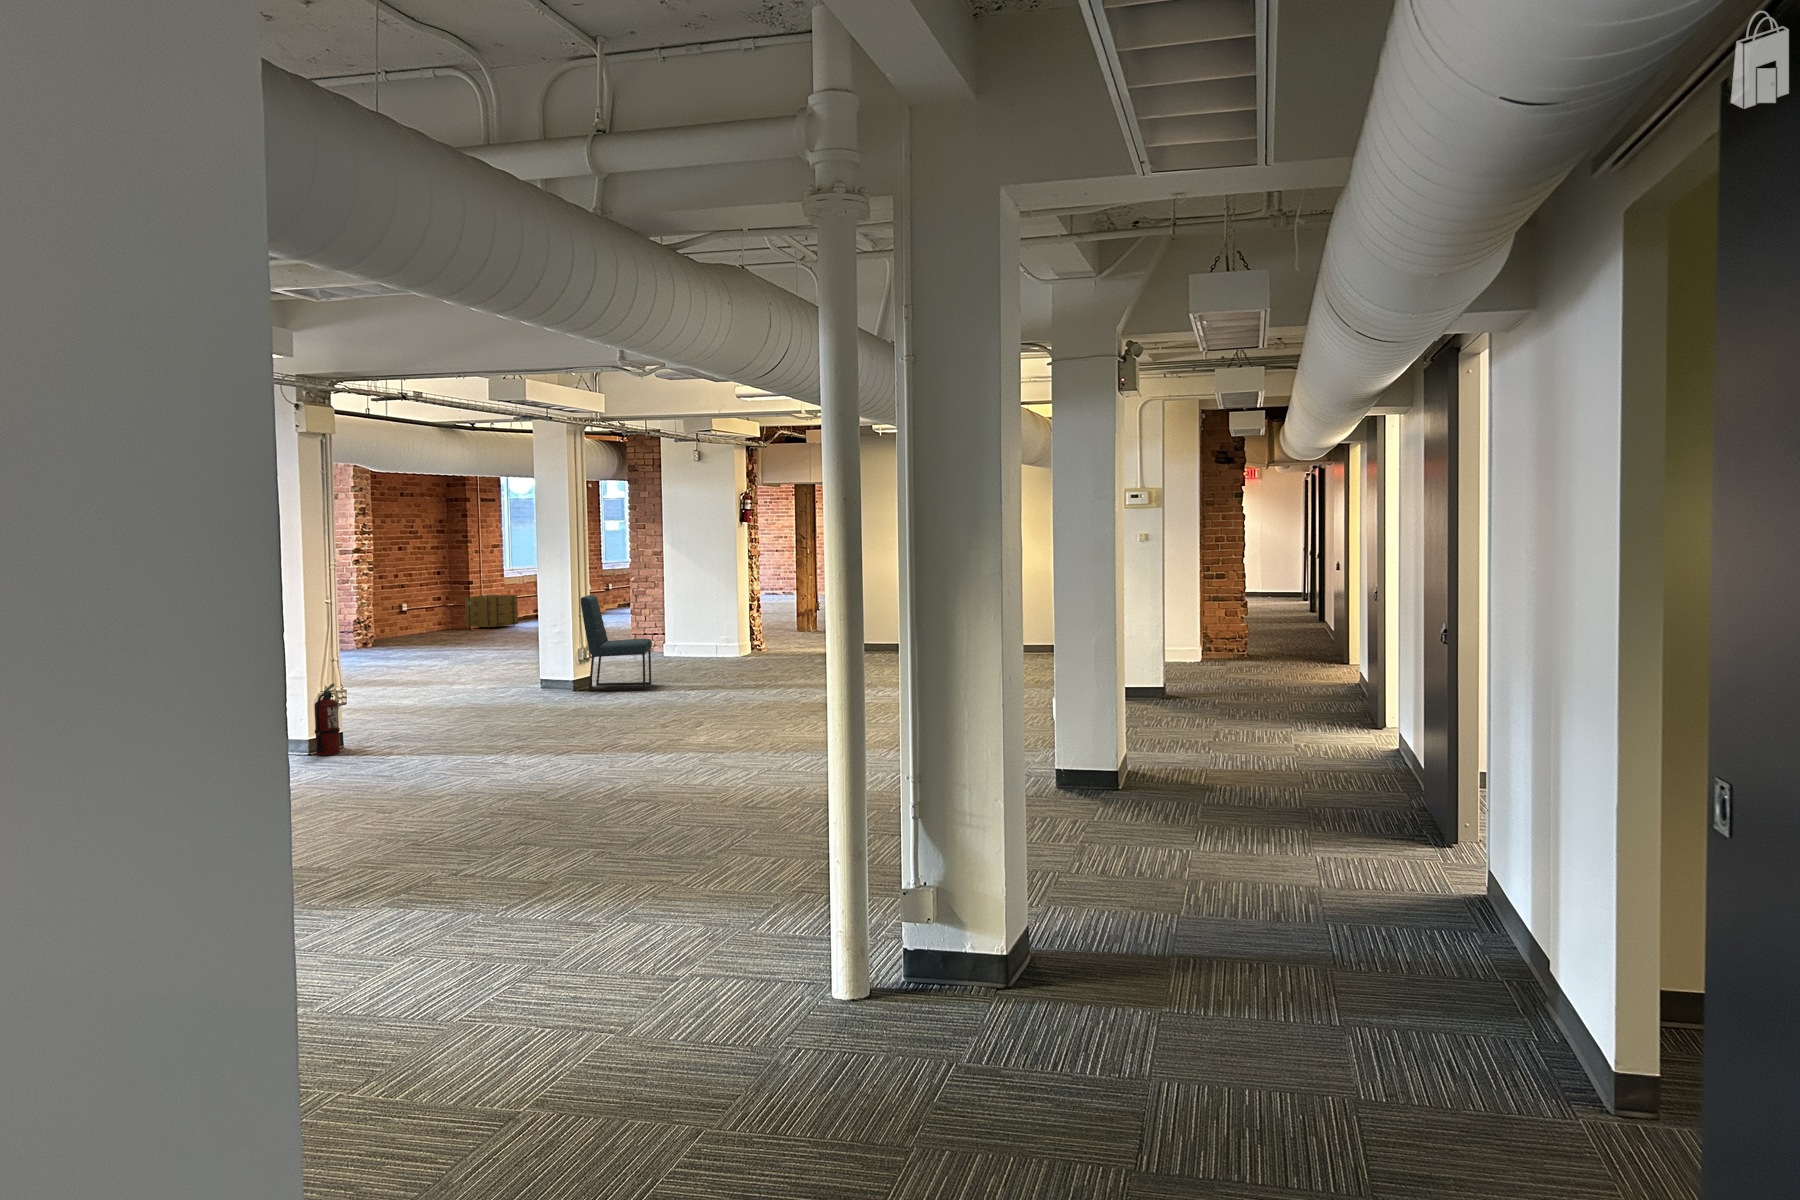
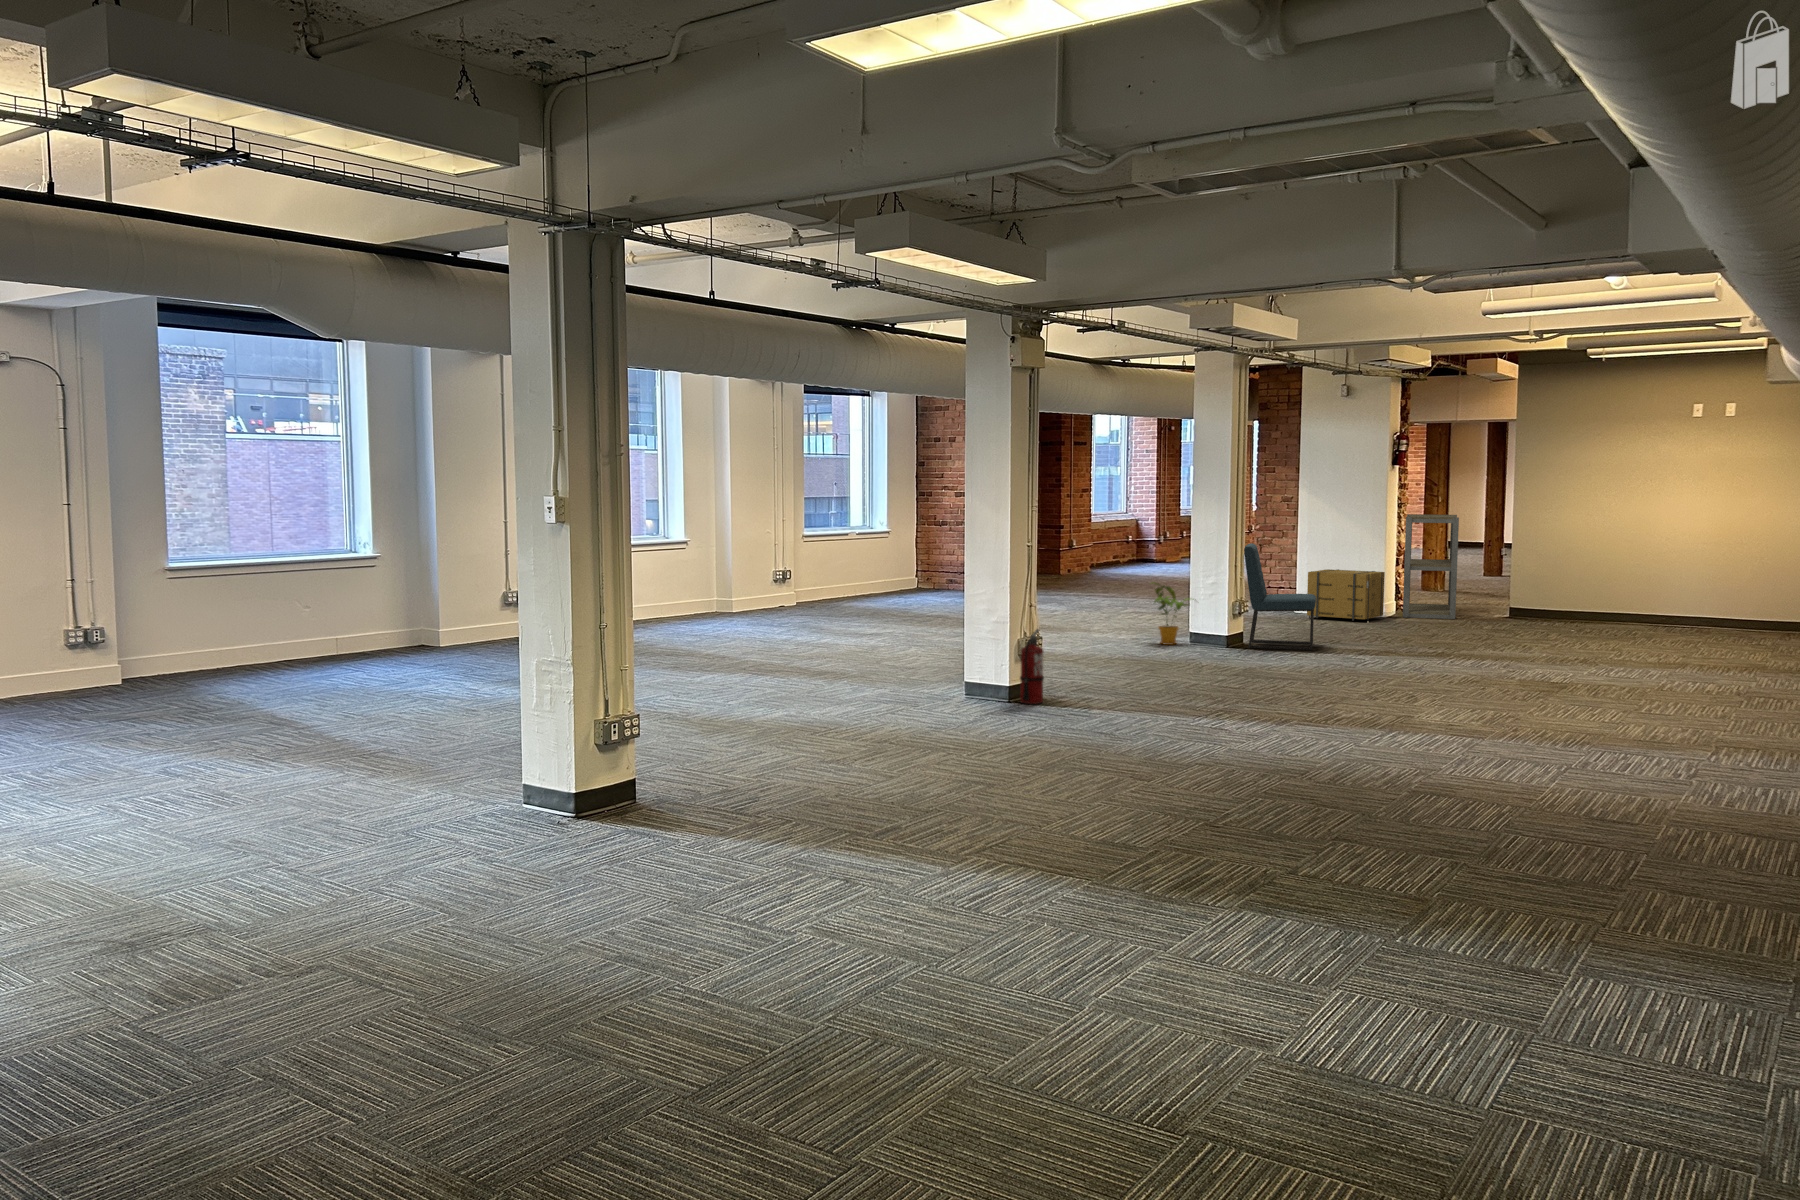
shelving unit: none [753,563,805,656] -> present [1403,514,1459,619]
cardboard box: present [465,595,518,629] -> present [1307,569,1385,621]
house plant: none [496,634,544,692] -> present [1152,582,1194,645]

